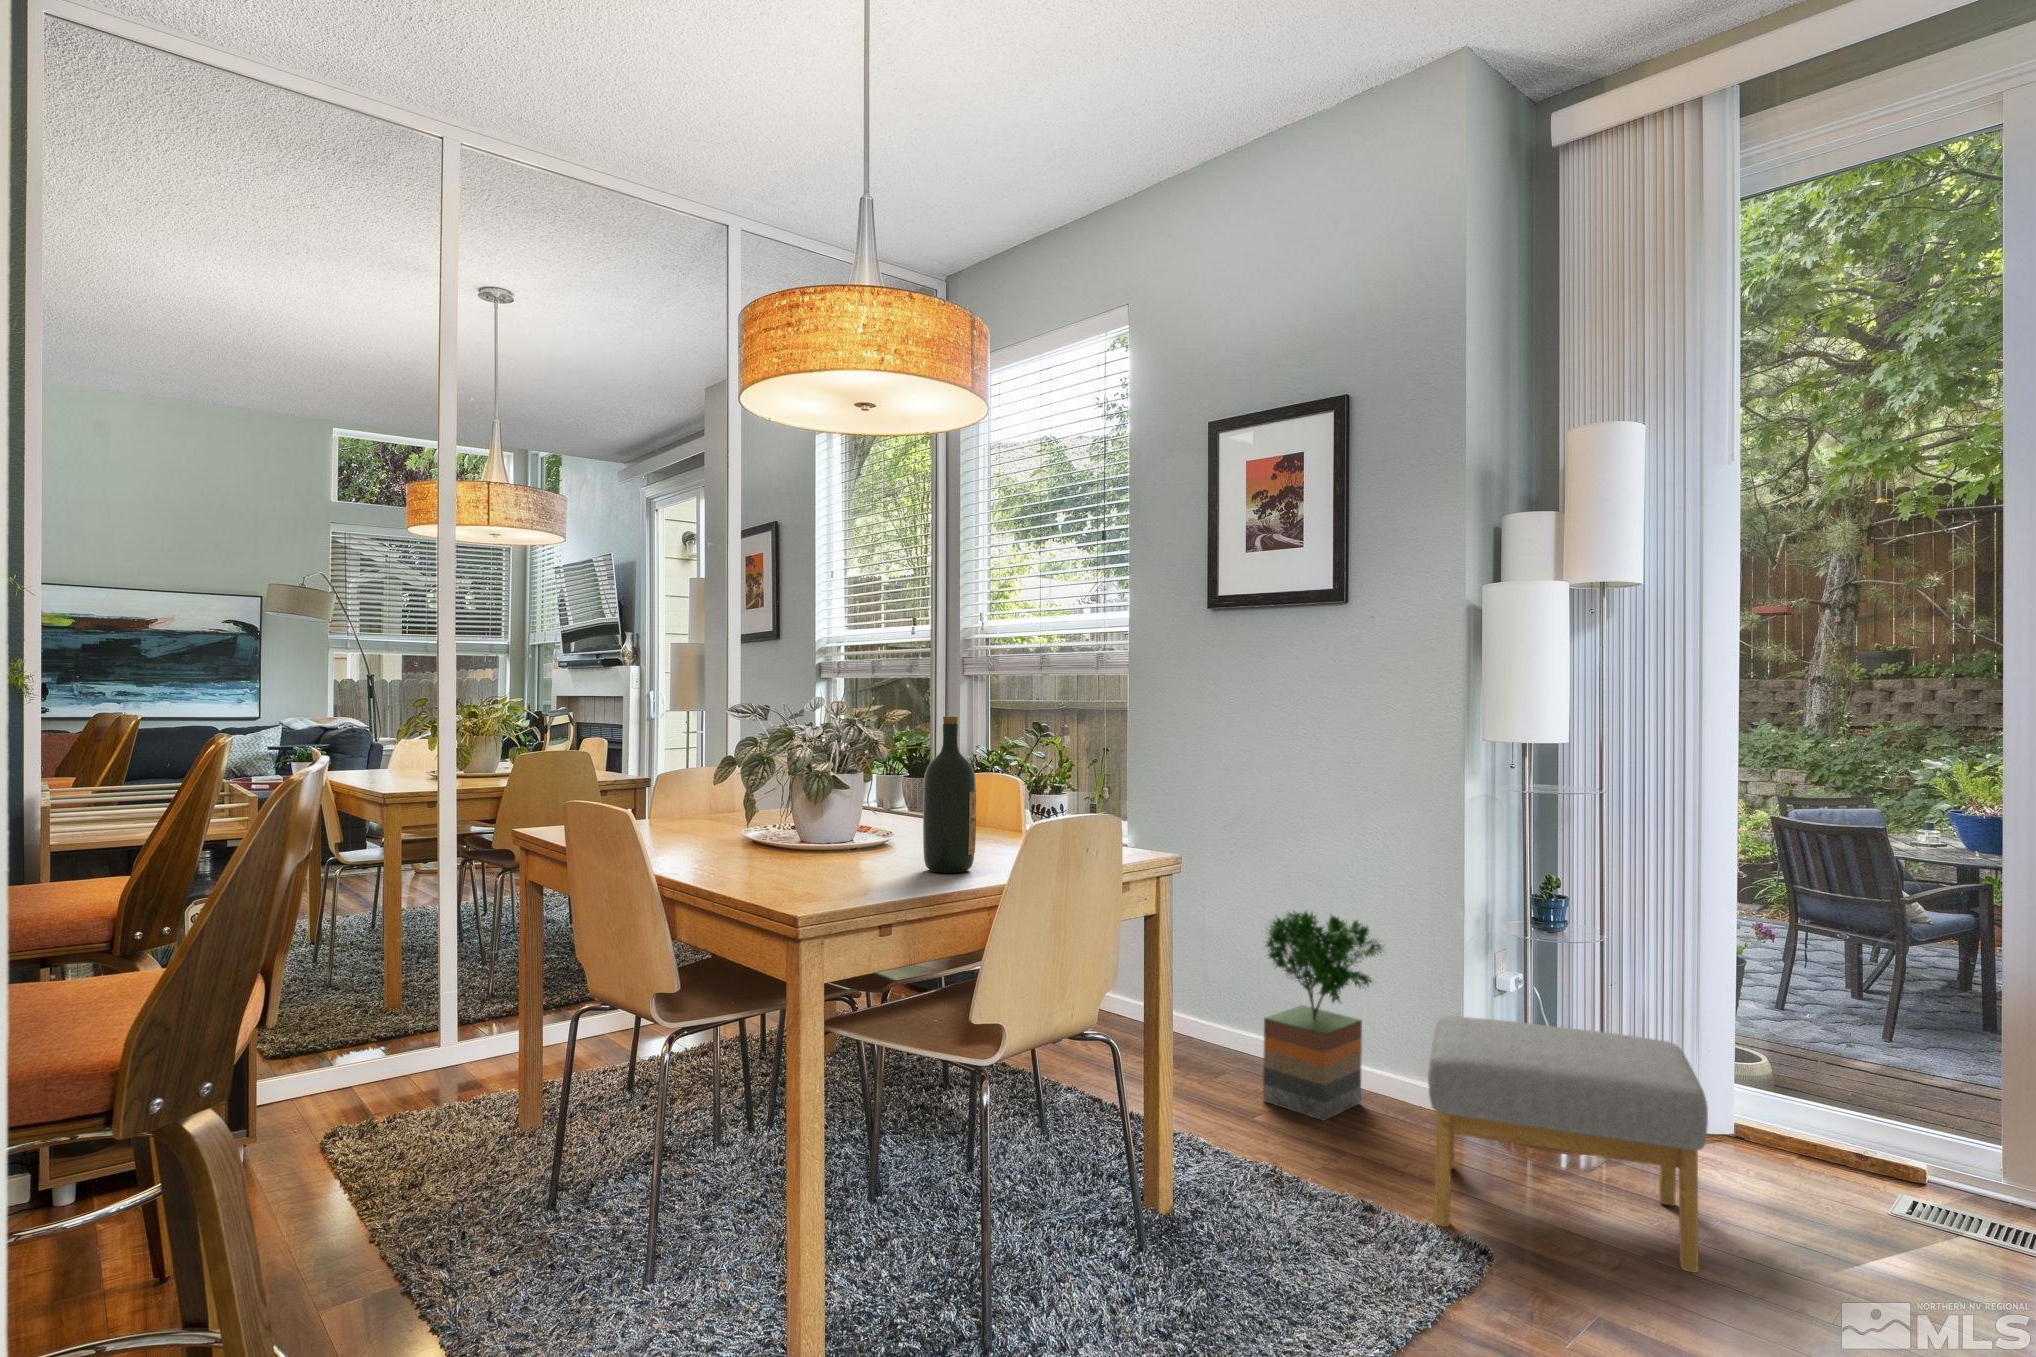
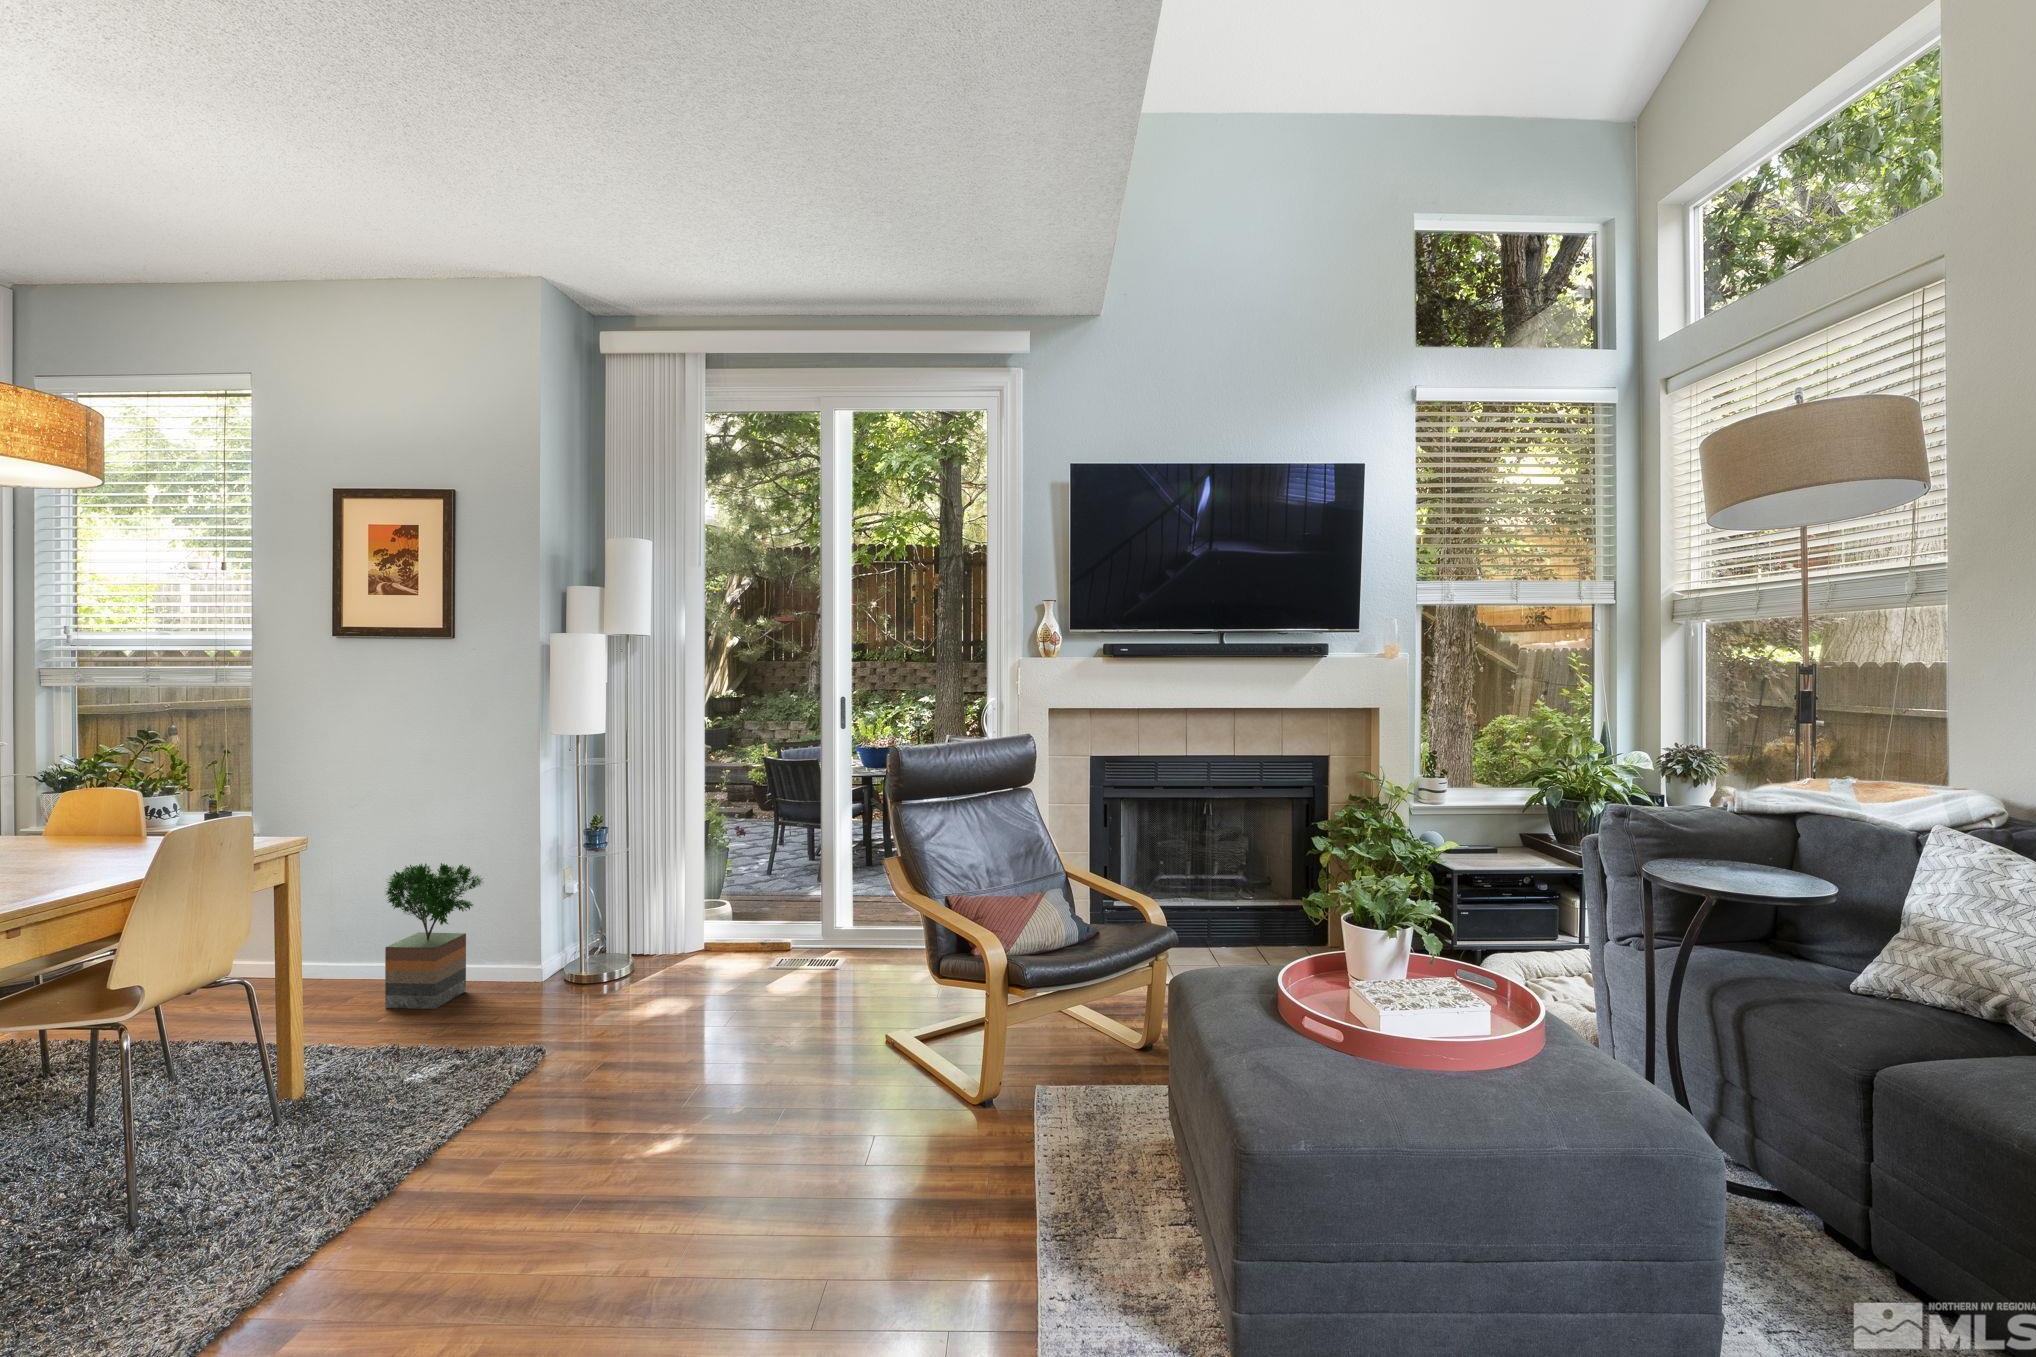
wine bottle: present [923,716,976,873] -> none [43,751,104,880]
footstool: present [1428,1016,1708,1272] -> none [506,906,670,1048]

